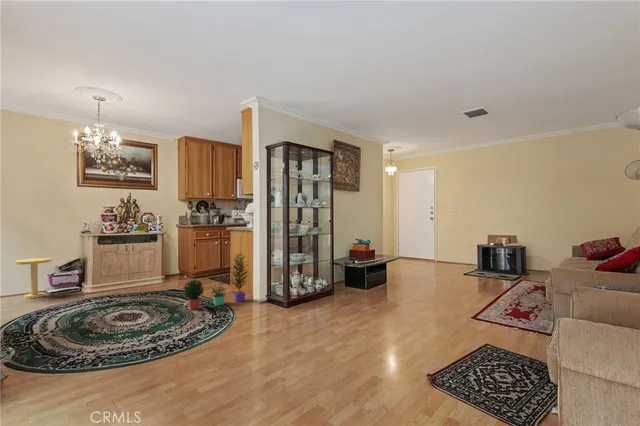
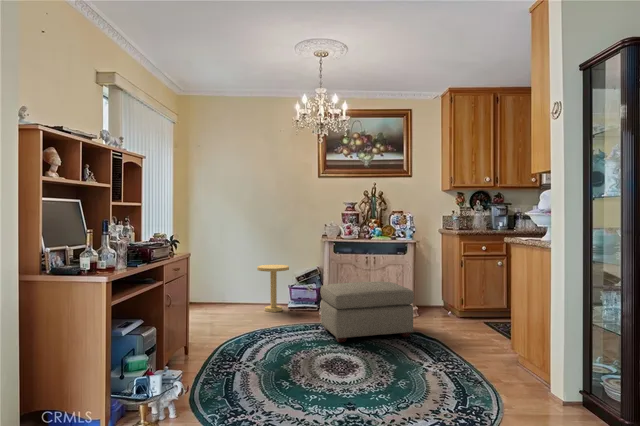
potted plant: present [183,255,247,310] -> none [417,291,540,385]
ottoman: none [93,261,170,305] -> present [320,282,414,342]

